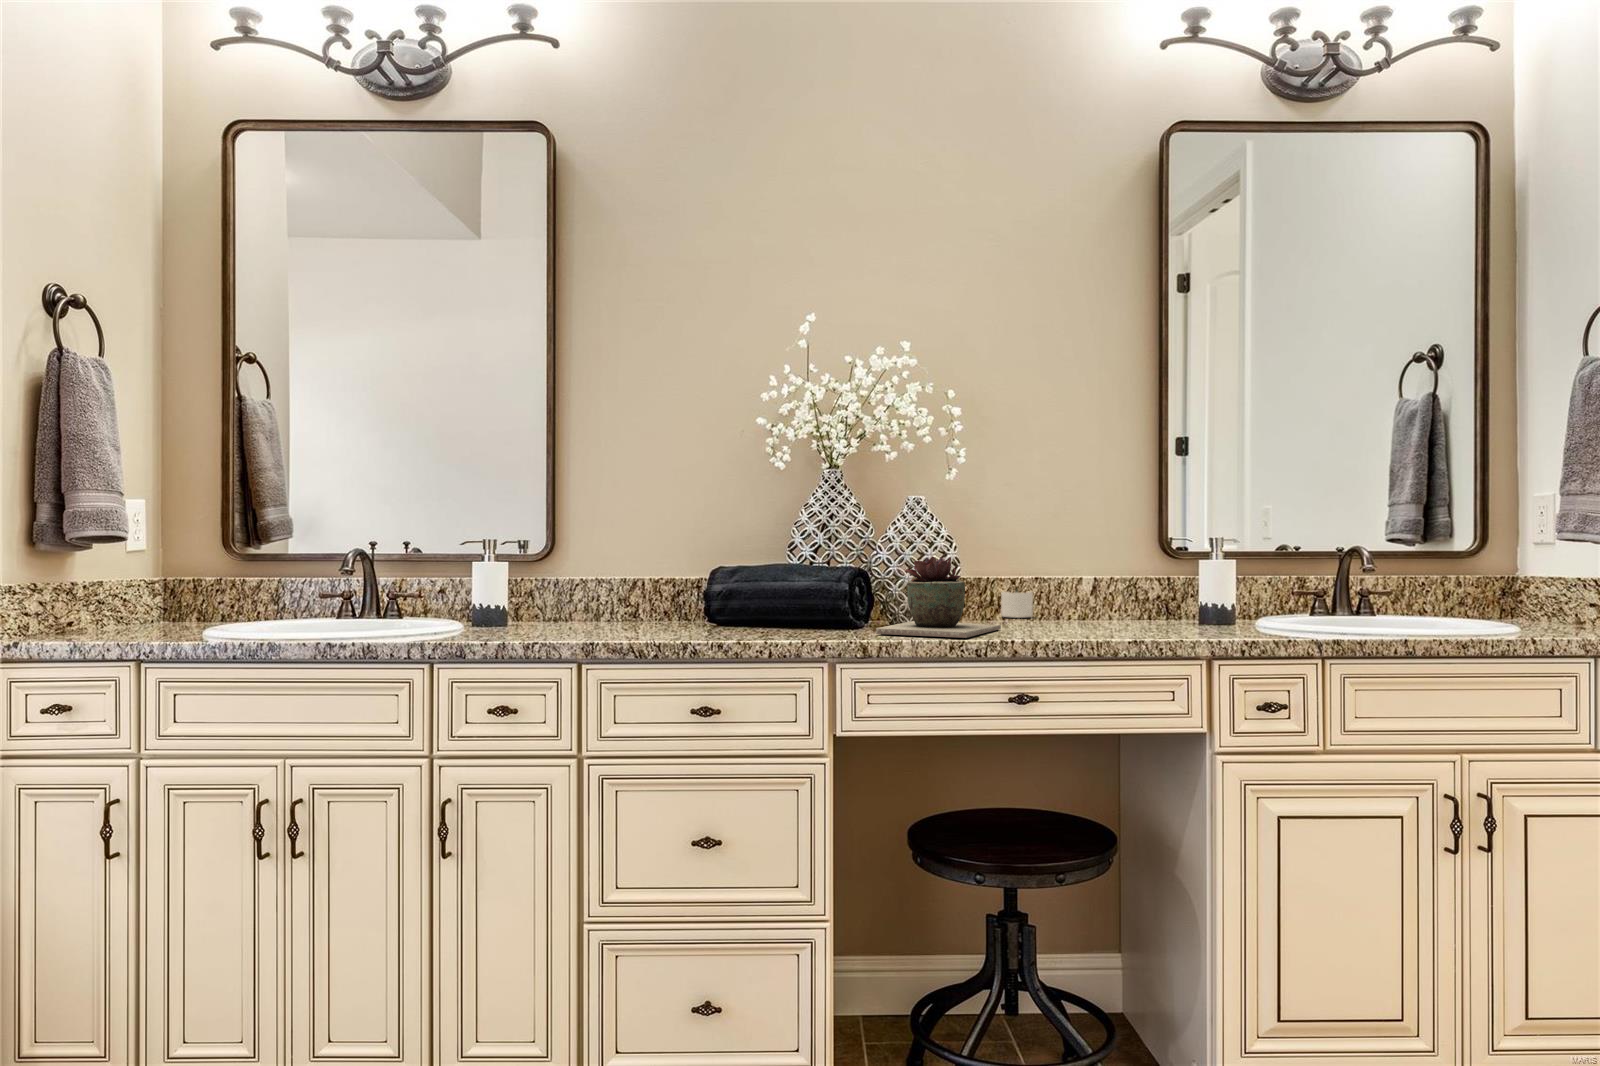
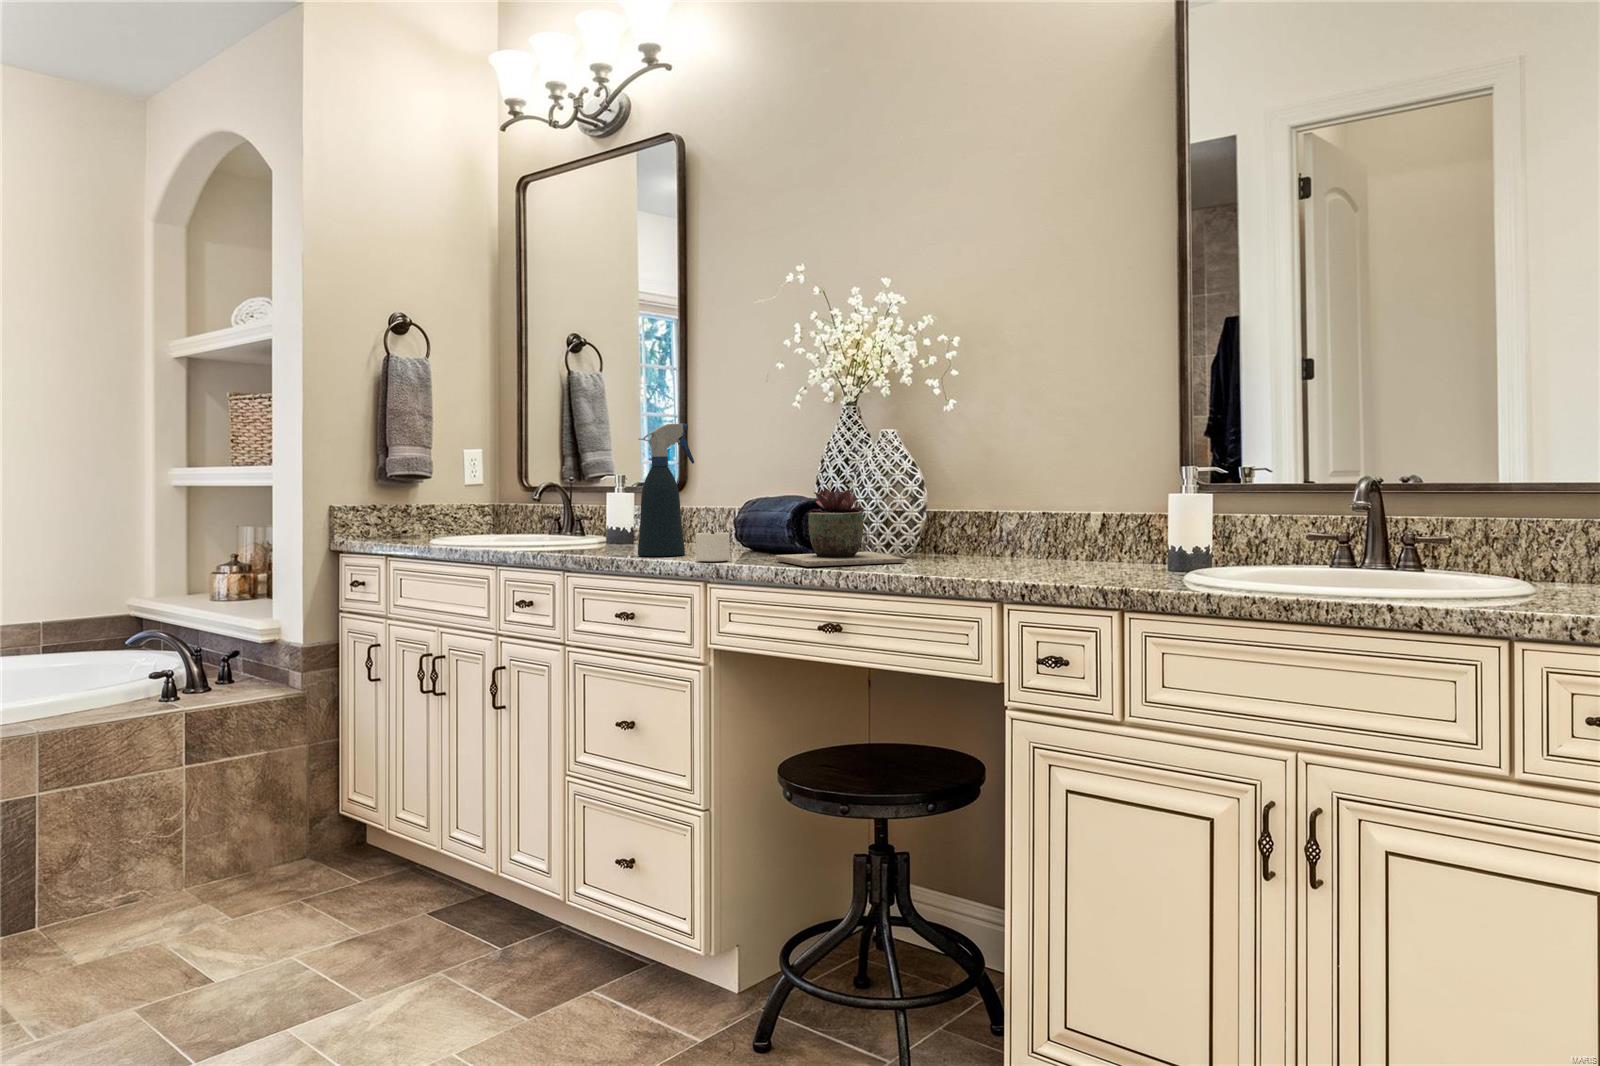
spray bottle: none [669,482,725,637] -> present [638,423,694,556]
candle: present [1001,589,1033,618] -> present [696,530,730,561]

